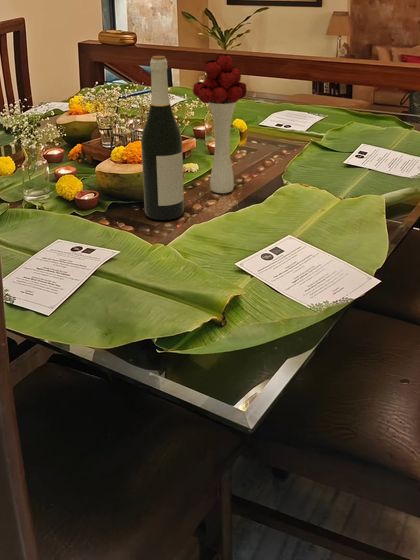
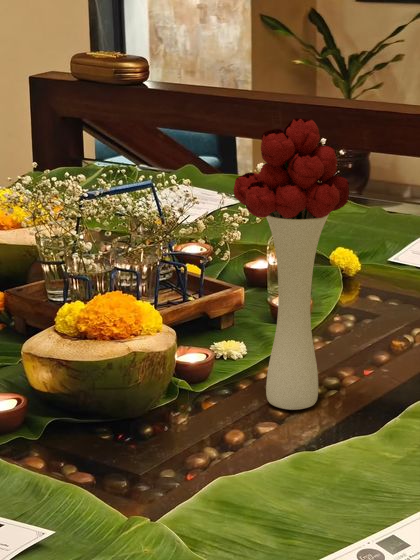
wine bottle: present [141,56,184,220] -> none [114,118,203,468]

